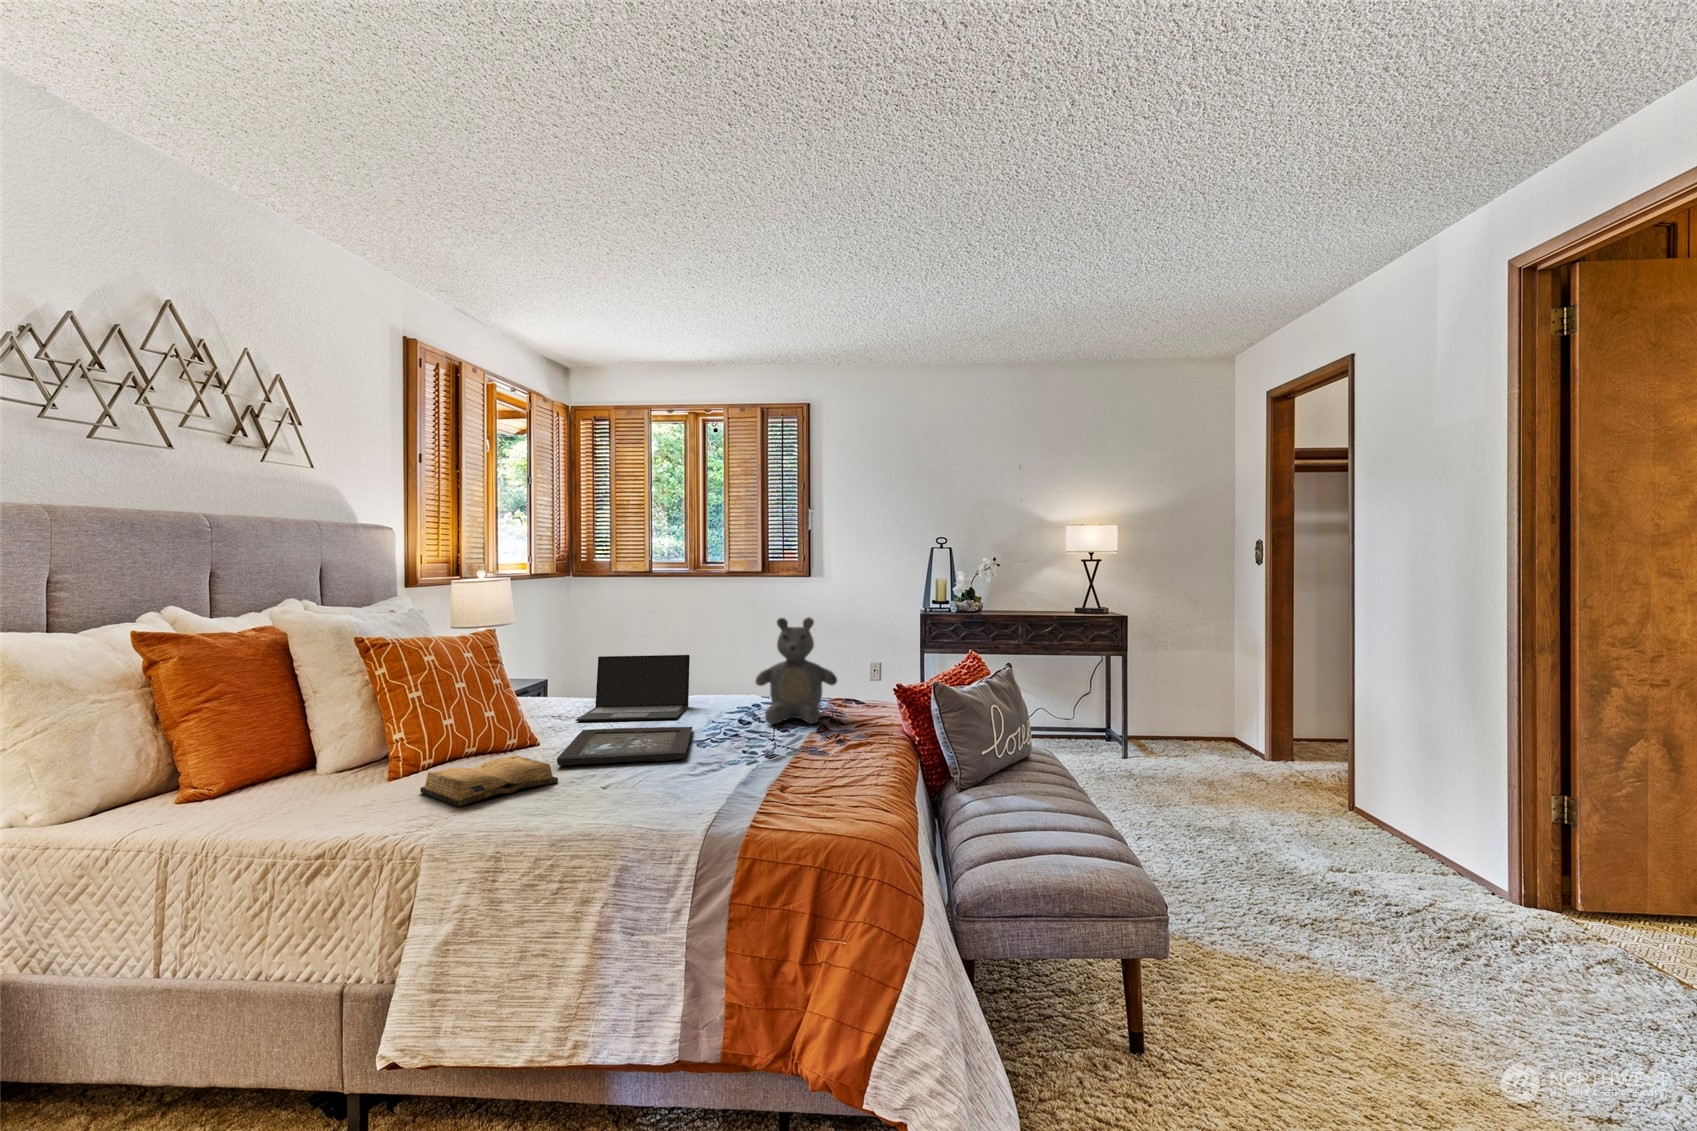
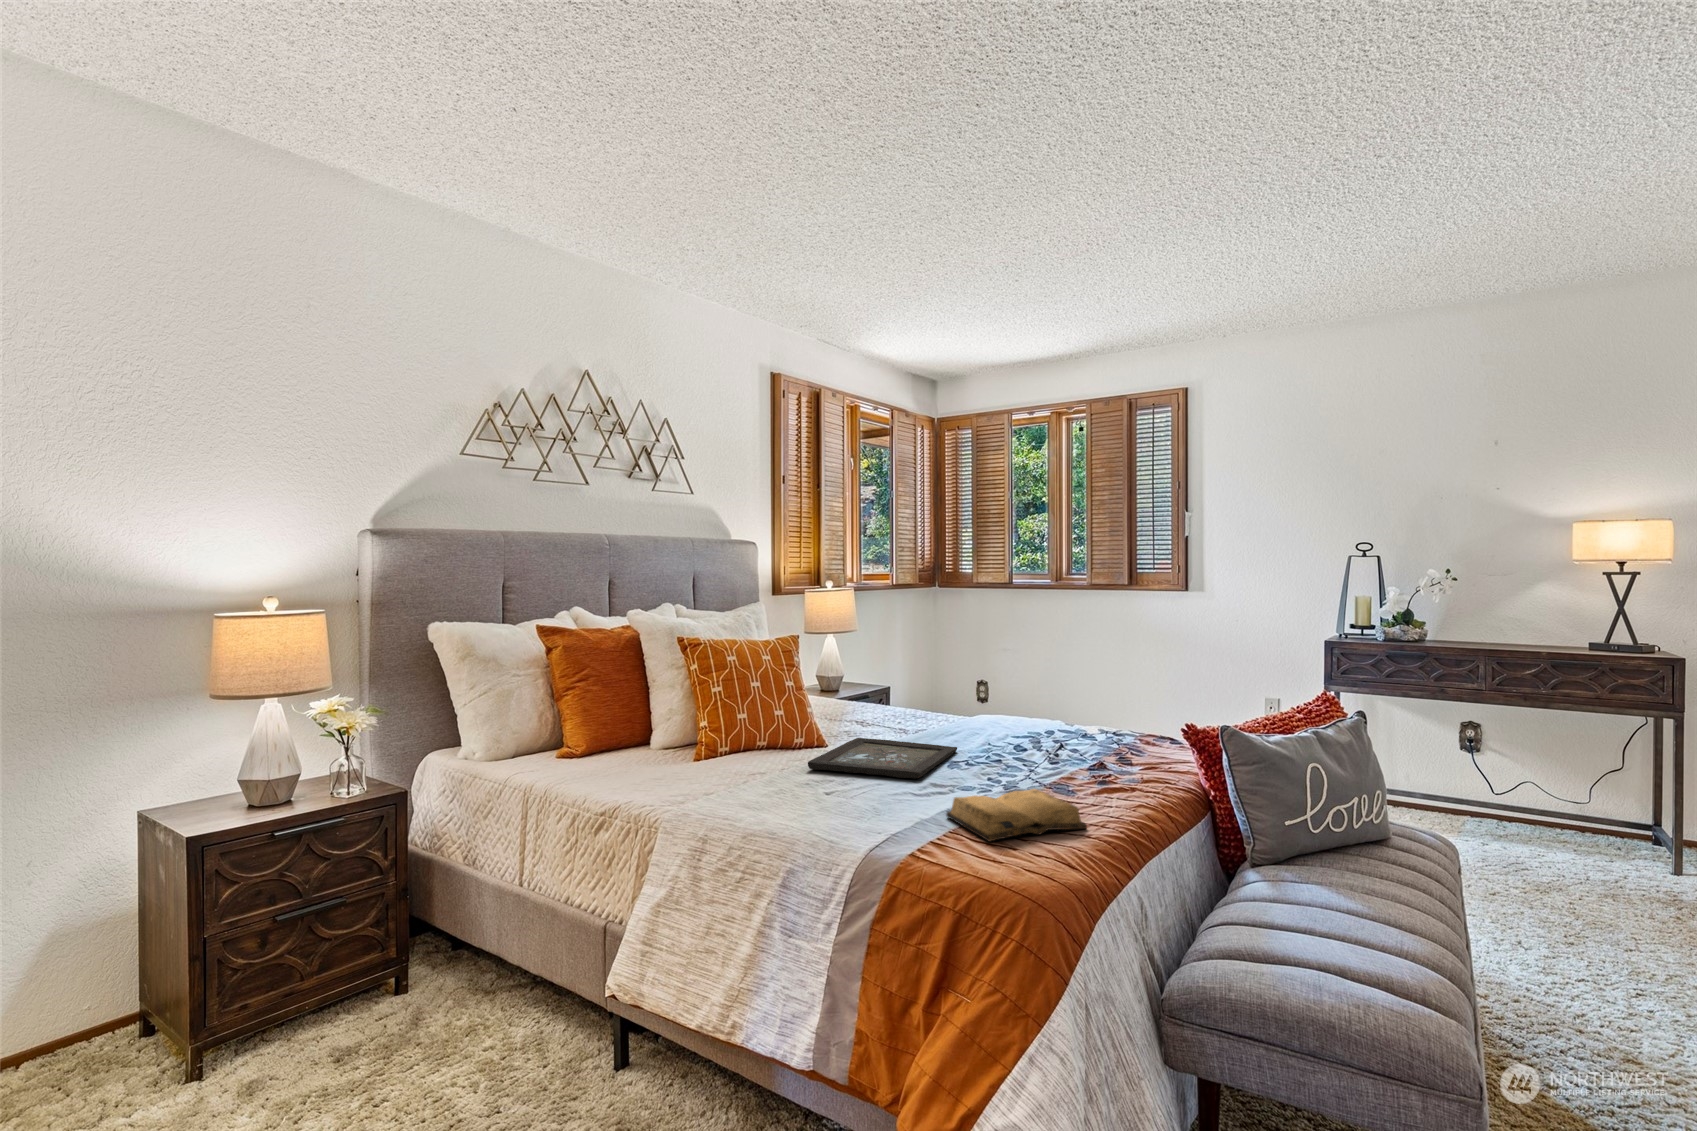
teddy bear: present [756,617,837,724] -> none [1034,640,1124,760]
laptop: present [576,655,690,721] -> none [865,668,984,737]
diary: present [420,755,558,807] -> present [946,789,1087,841]

